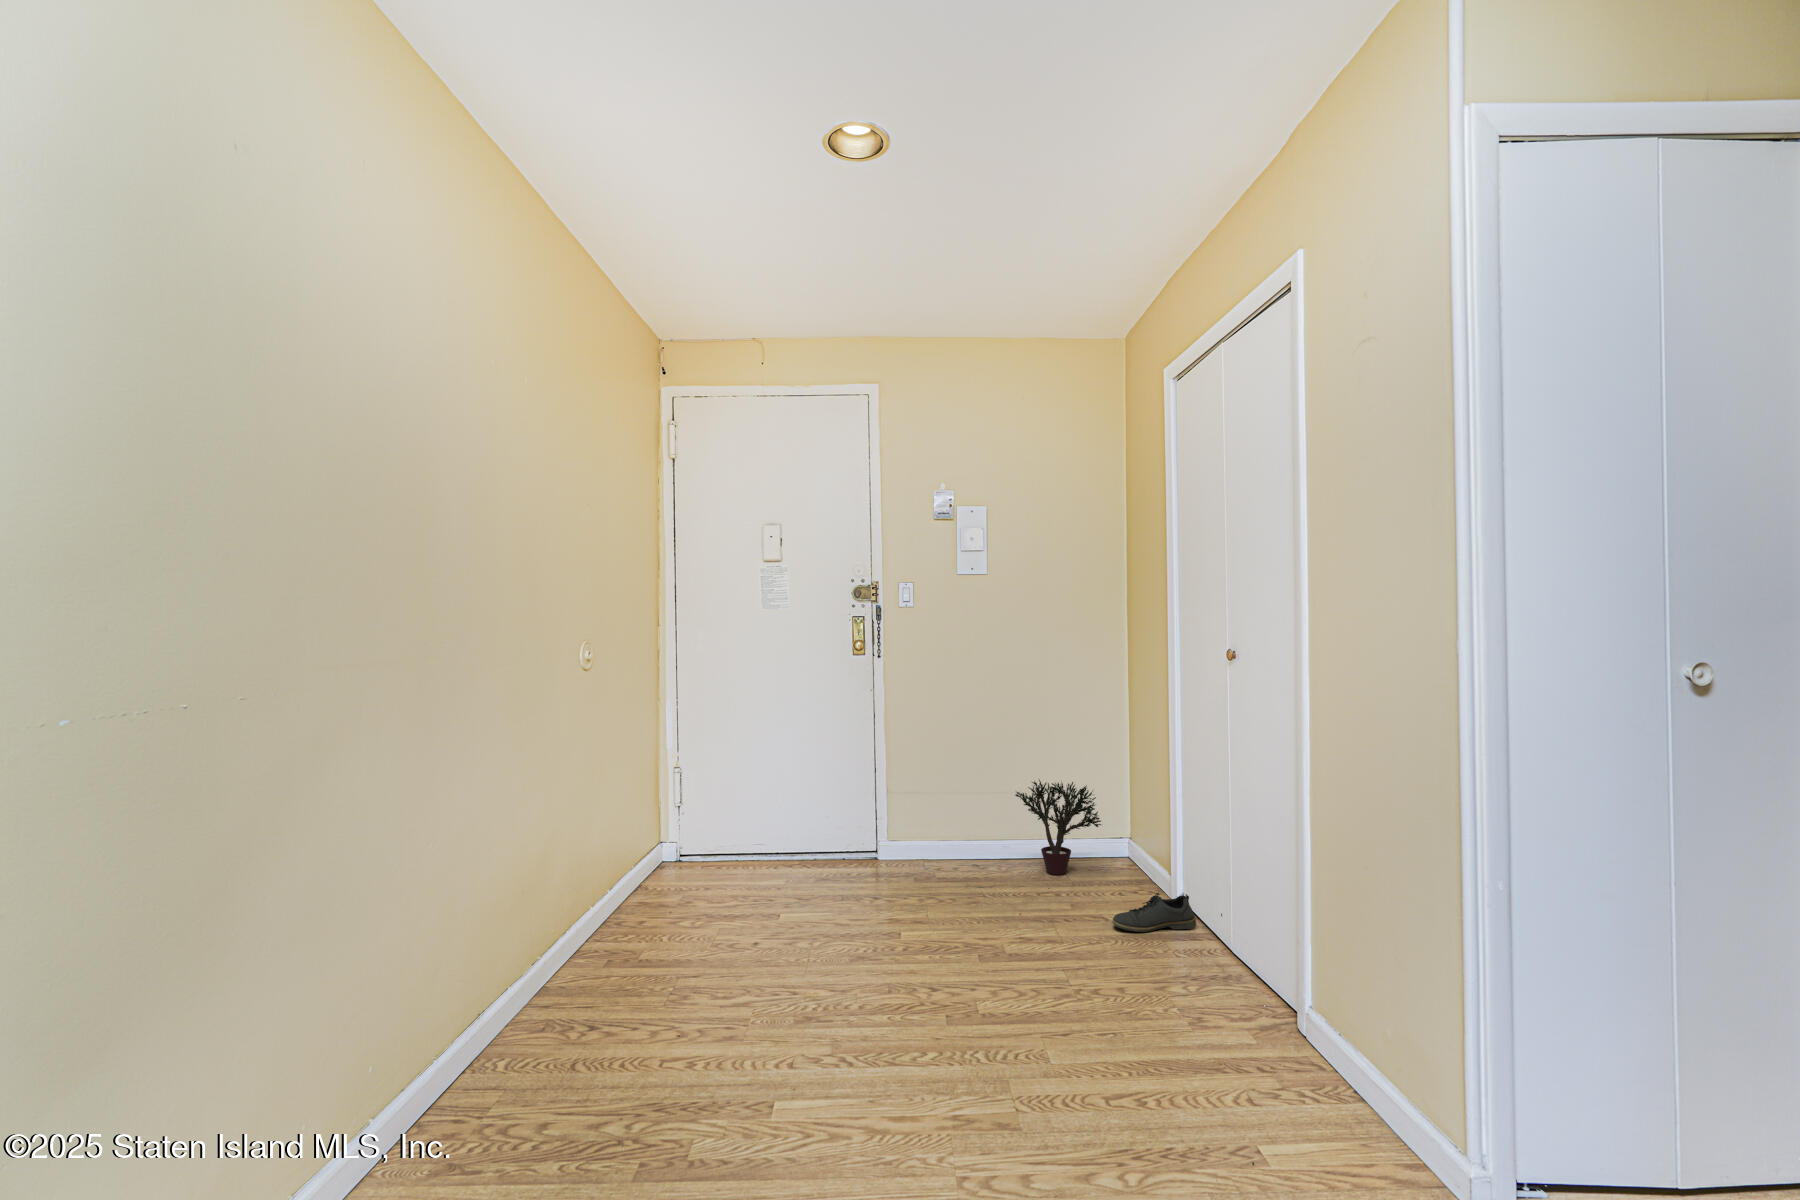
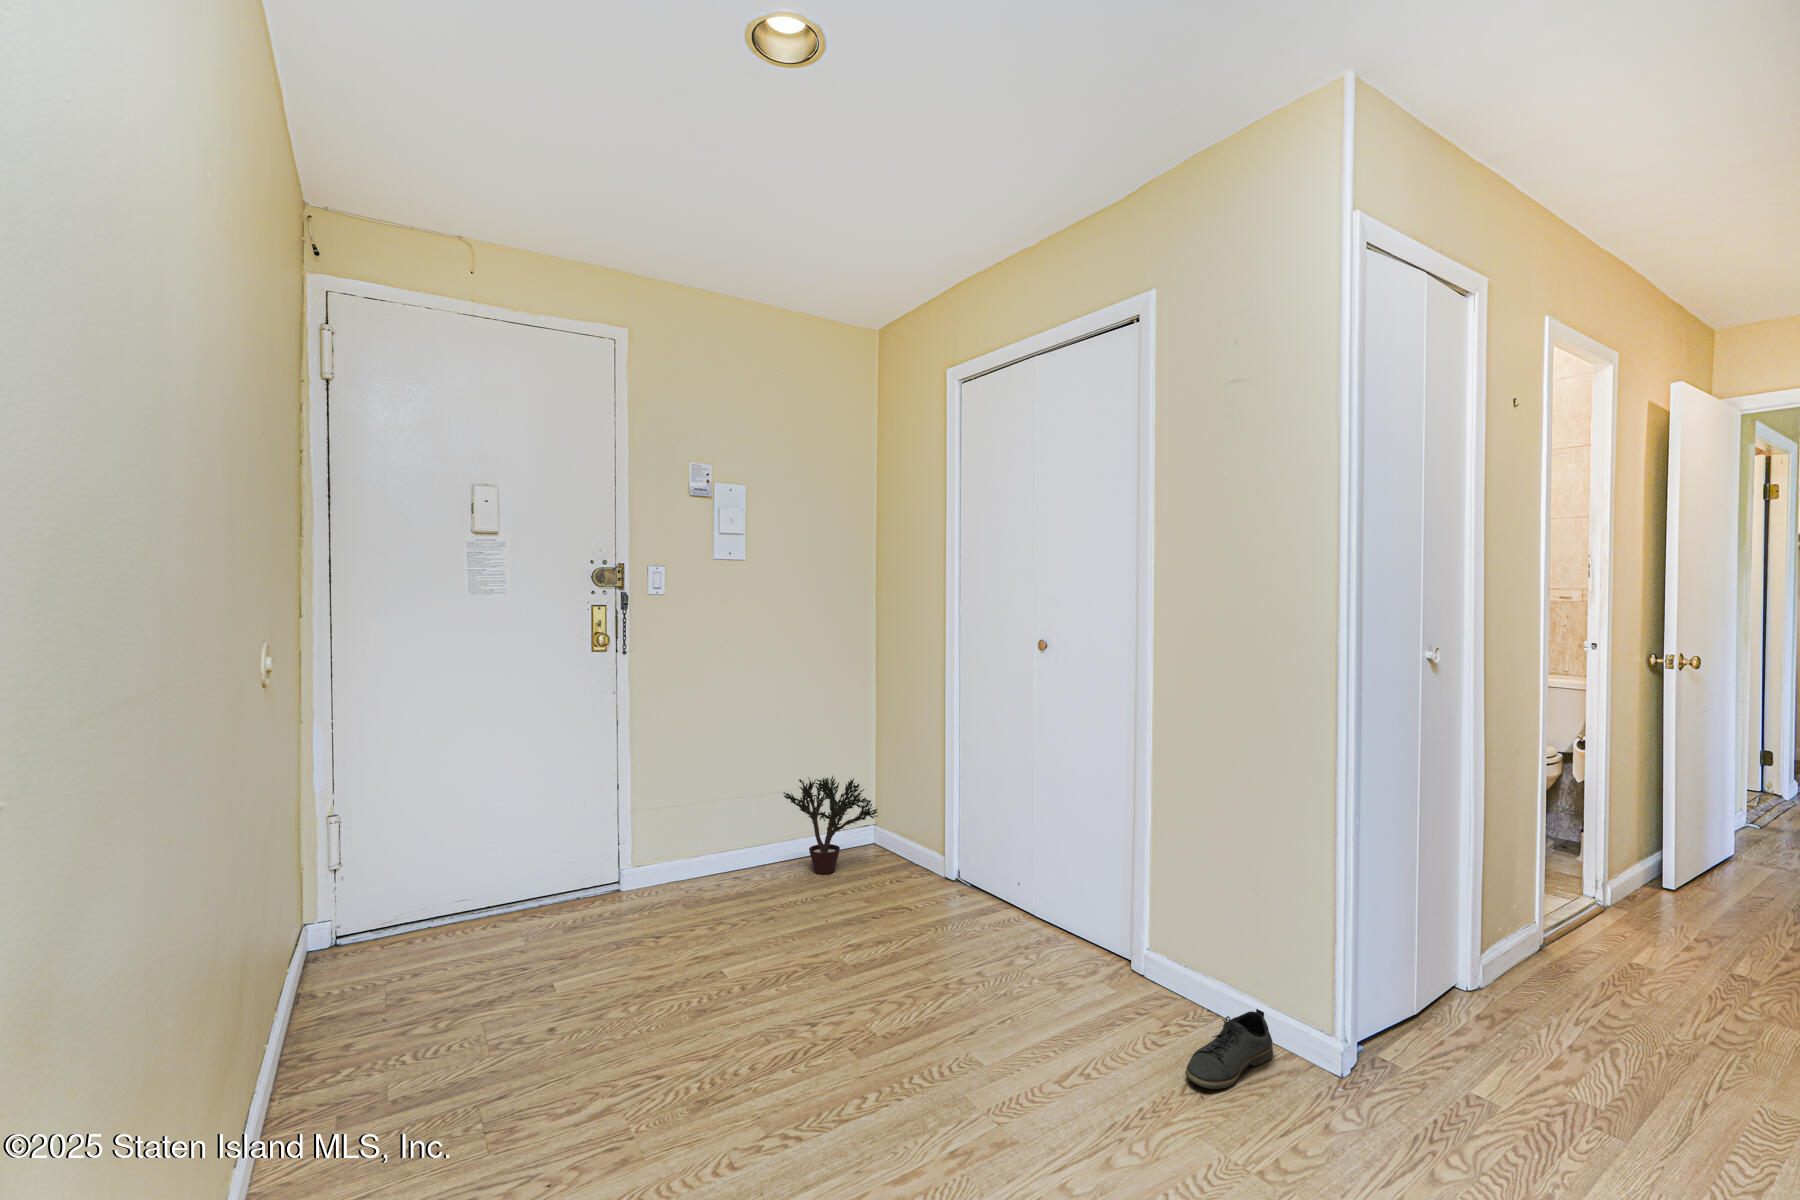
shoe: present [1112,893,1196,932] -> present [1185,1009,1273,1089]

